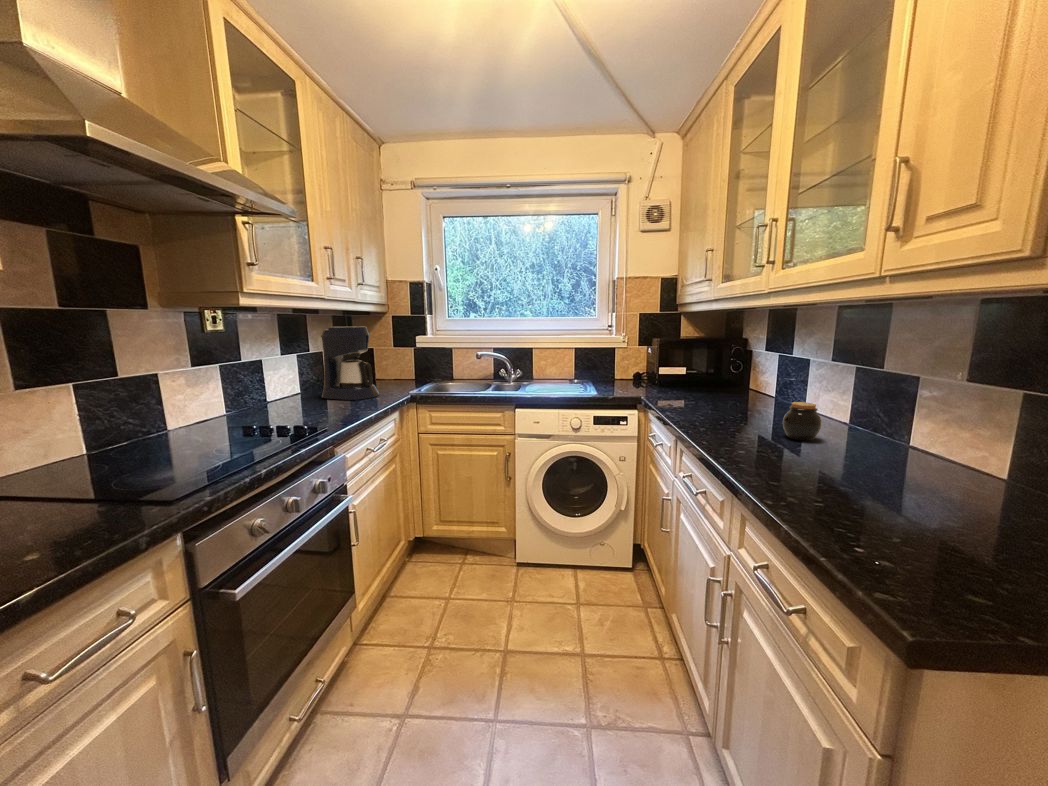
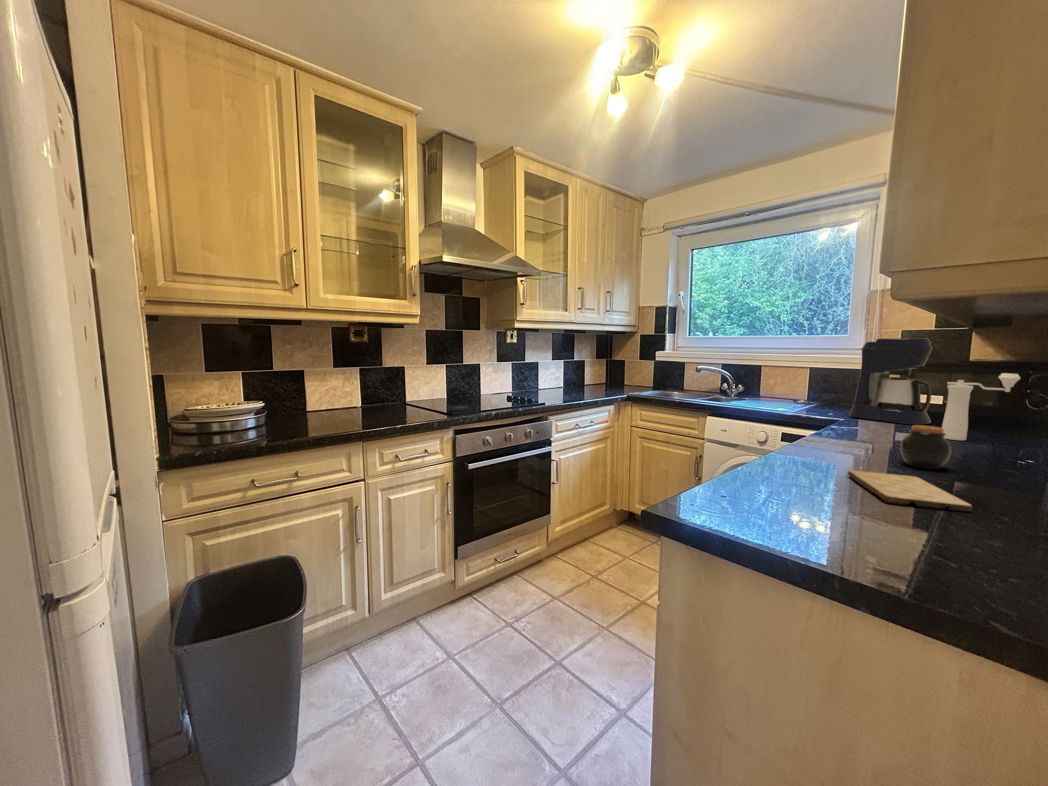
coffee maker: present [321,326,379,400] -> present [850,338,932,425]
pepper mill: none [728,349,767,405] -> present [942,373,1020,440]
cutting board: none [813,454,941,494] -> present [848,470,972,511]

